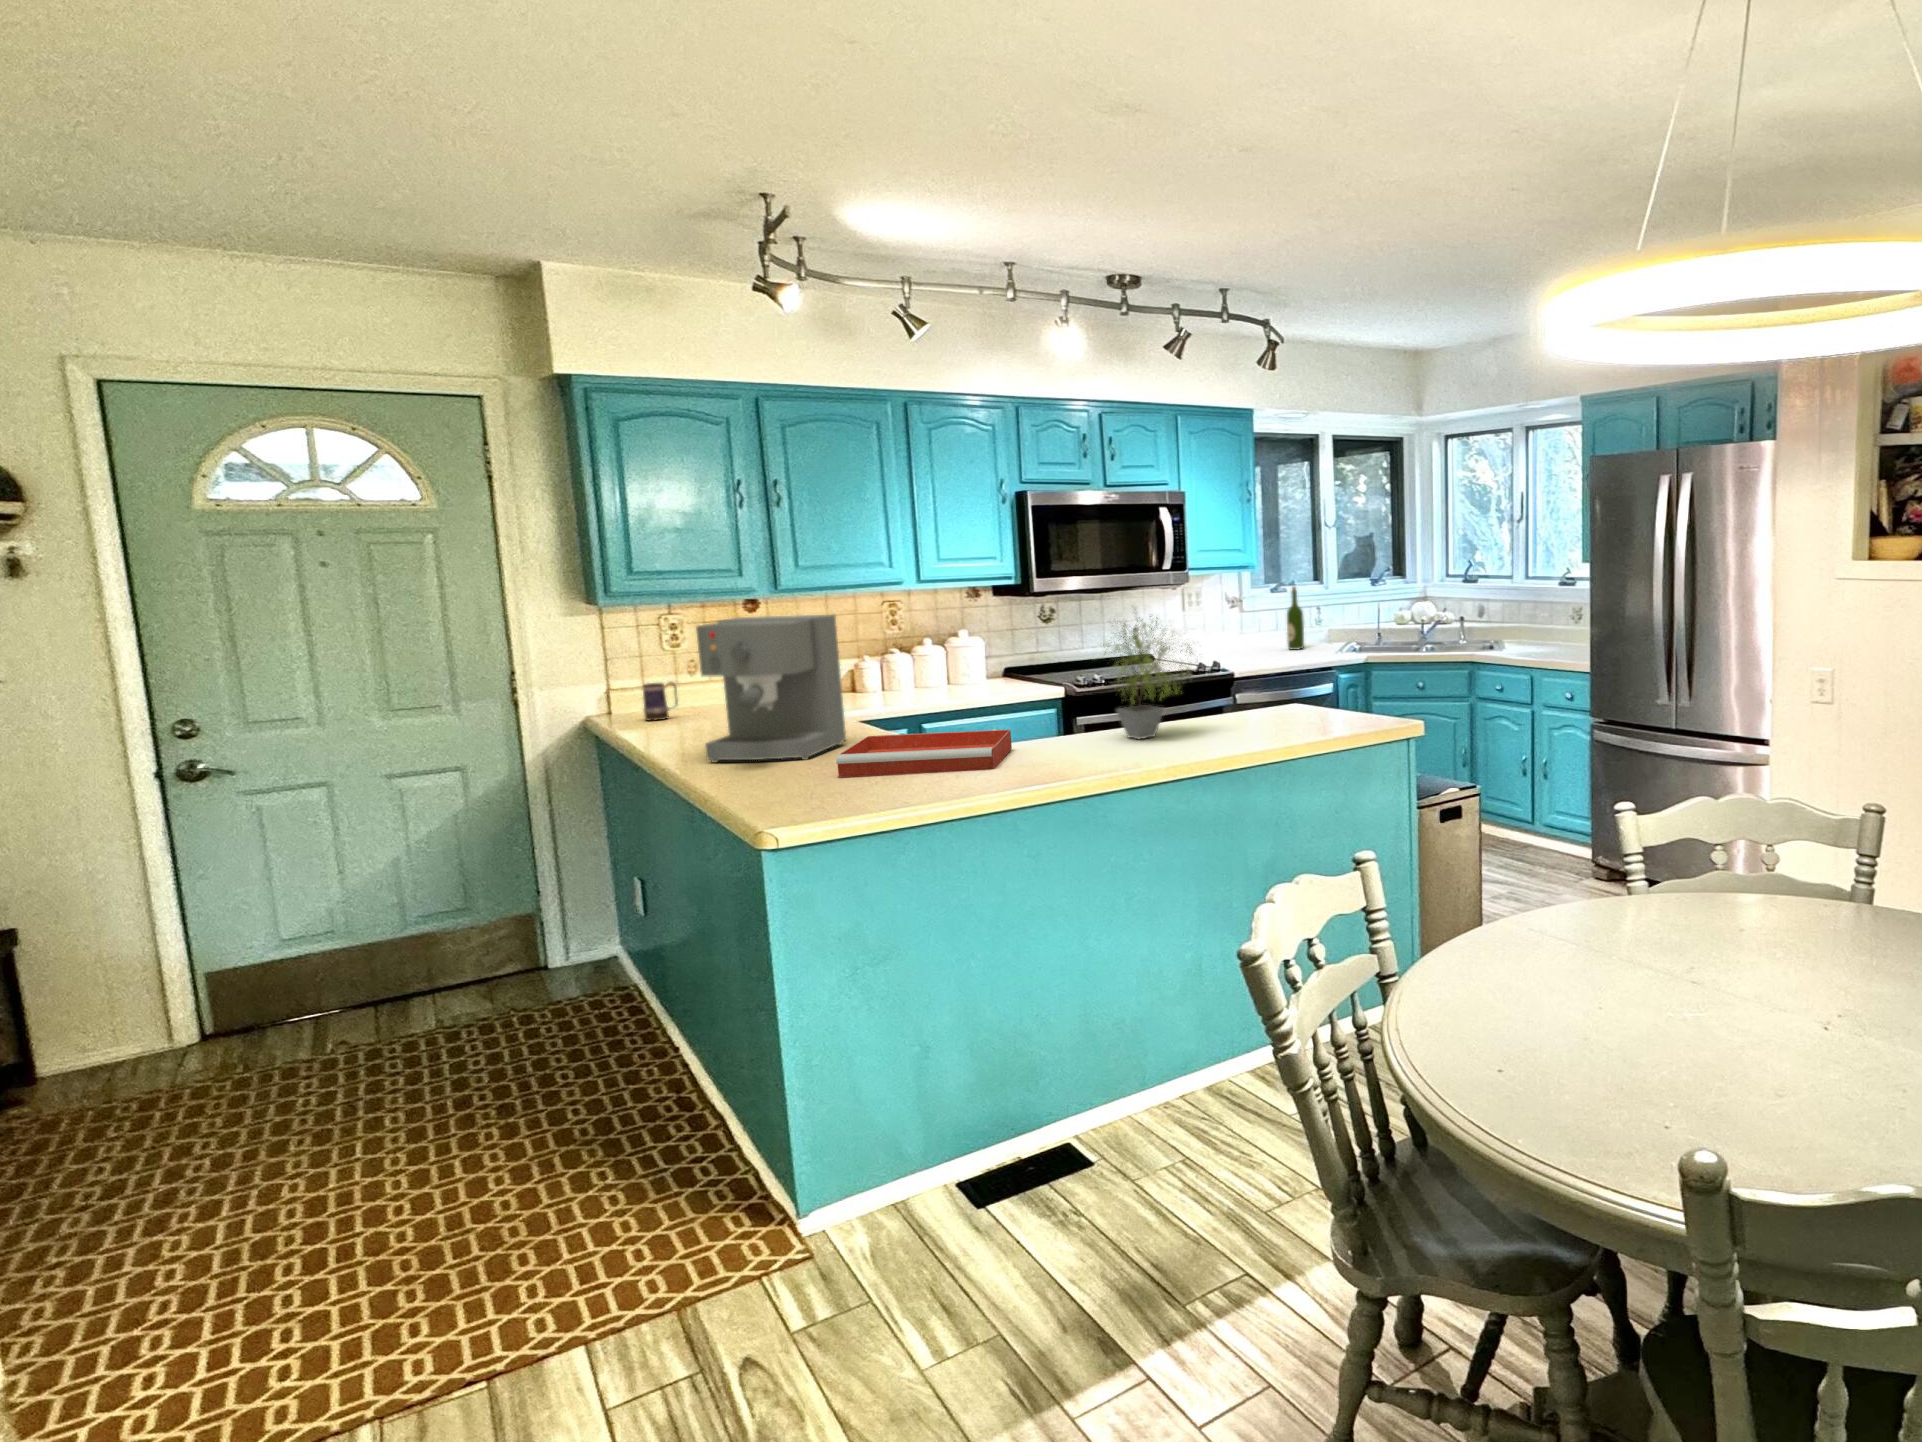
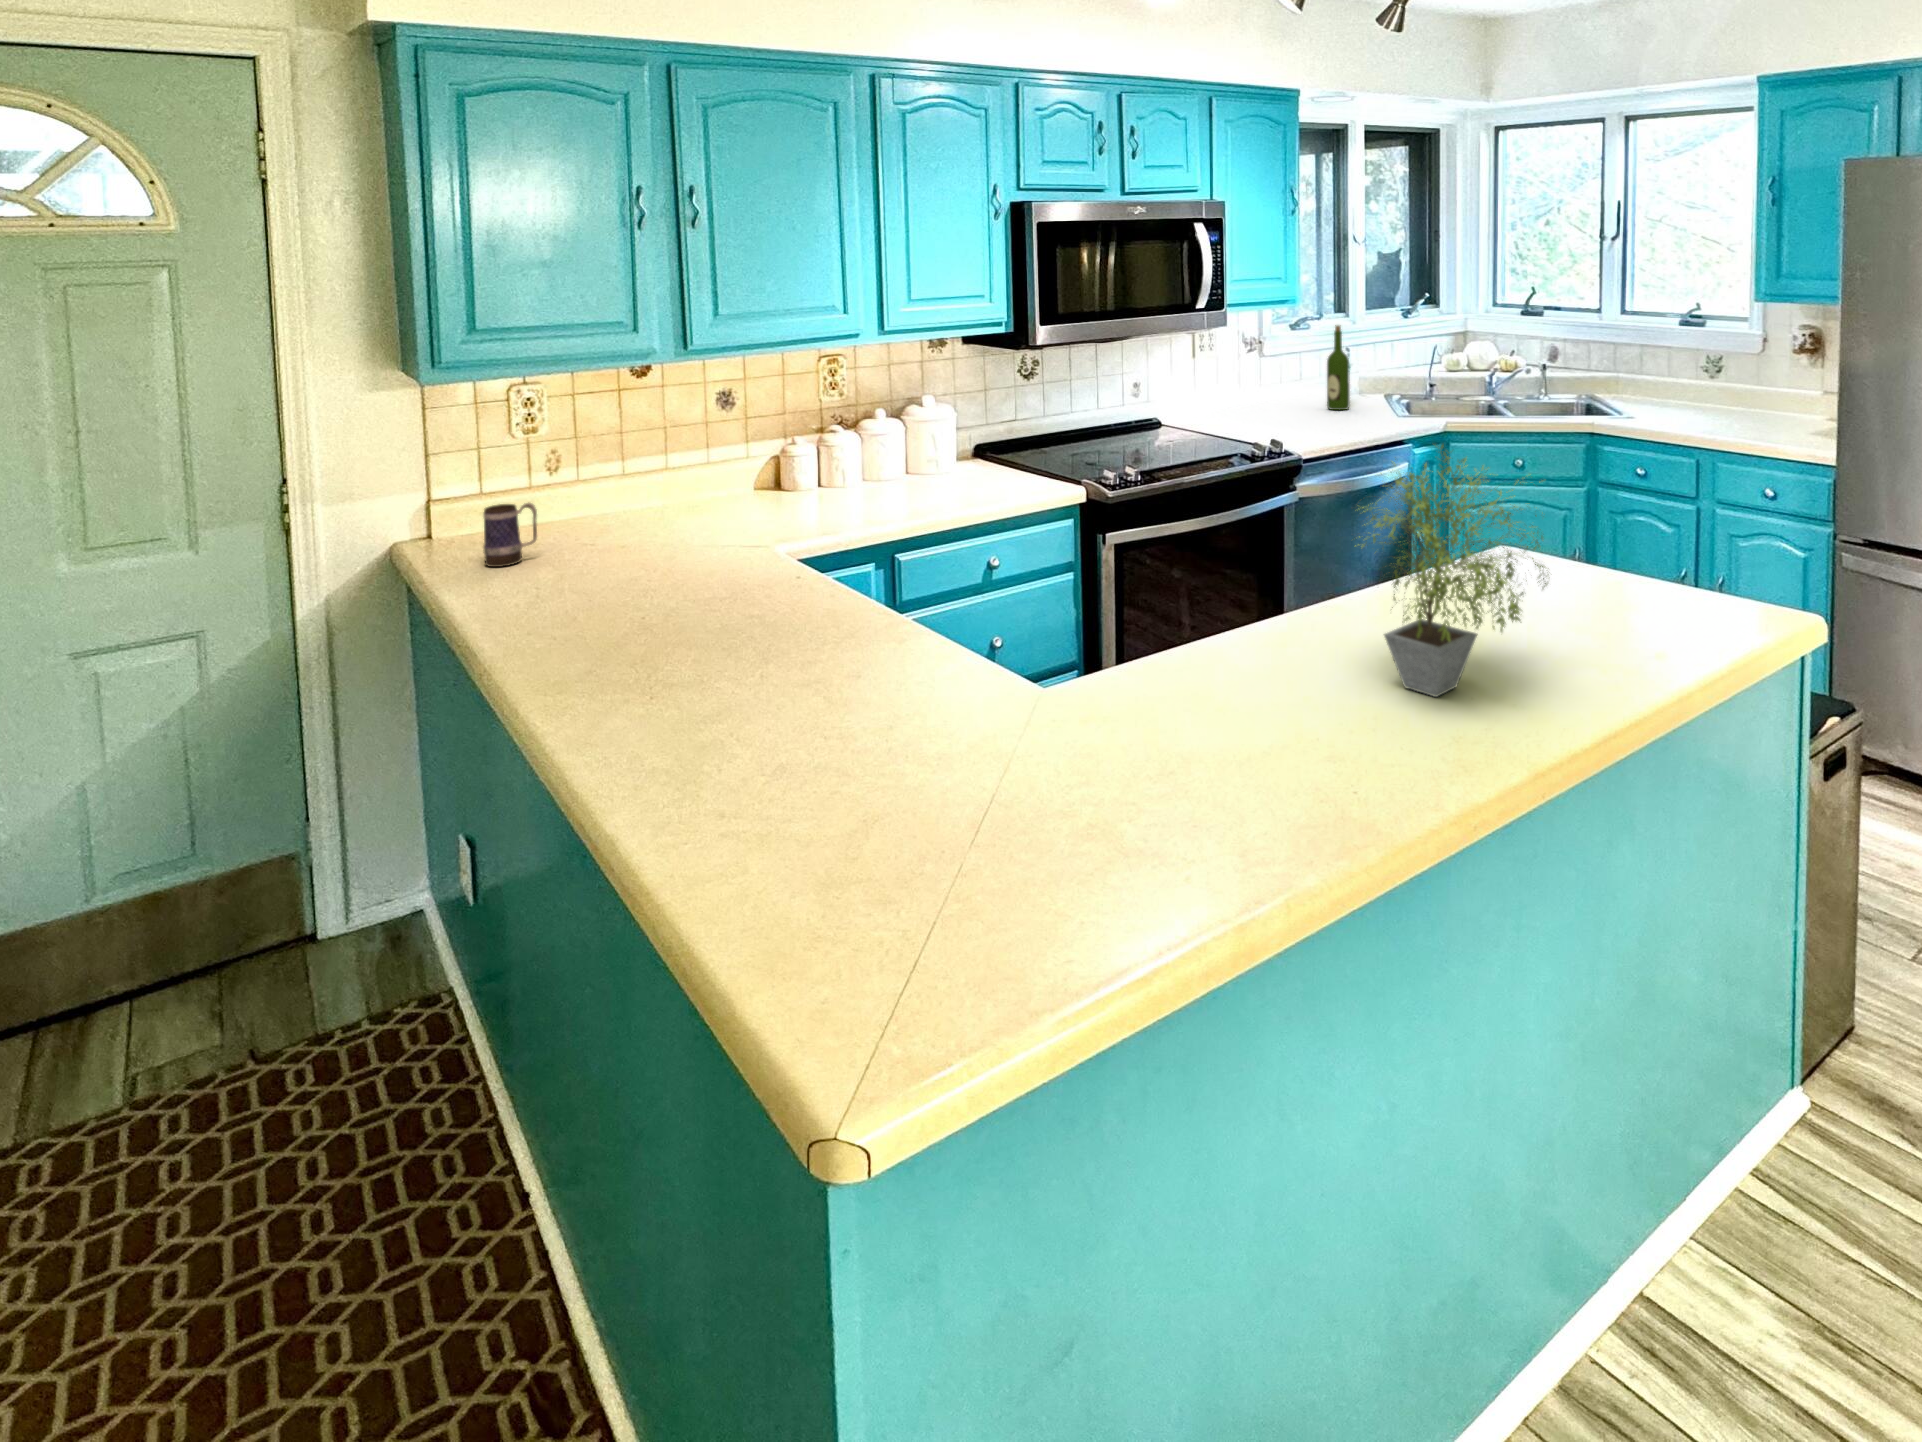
coffee maker: present [696,614,846,762] -> none [618,445,865,752]
tray: present [836,729,1012,777] -> none [932,690,1261,856]

